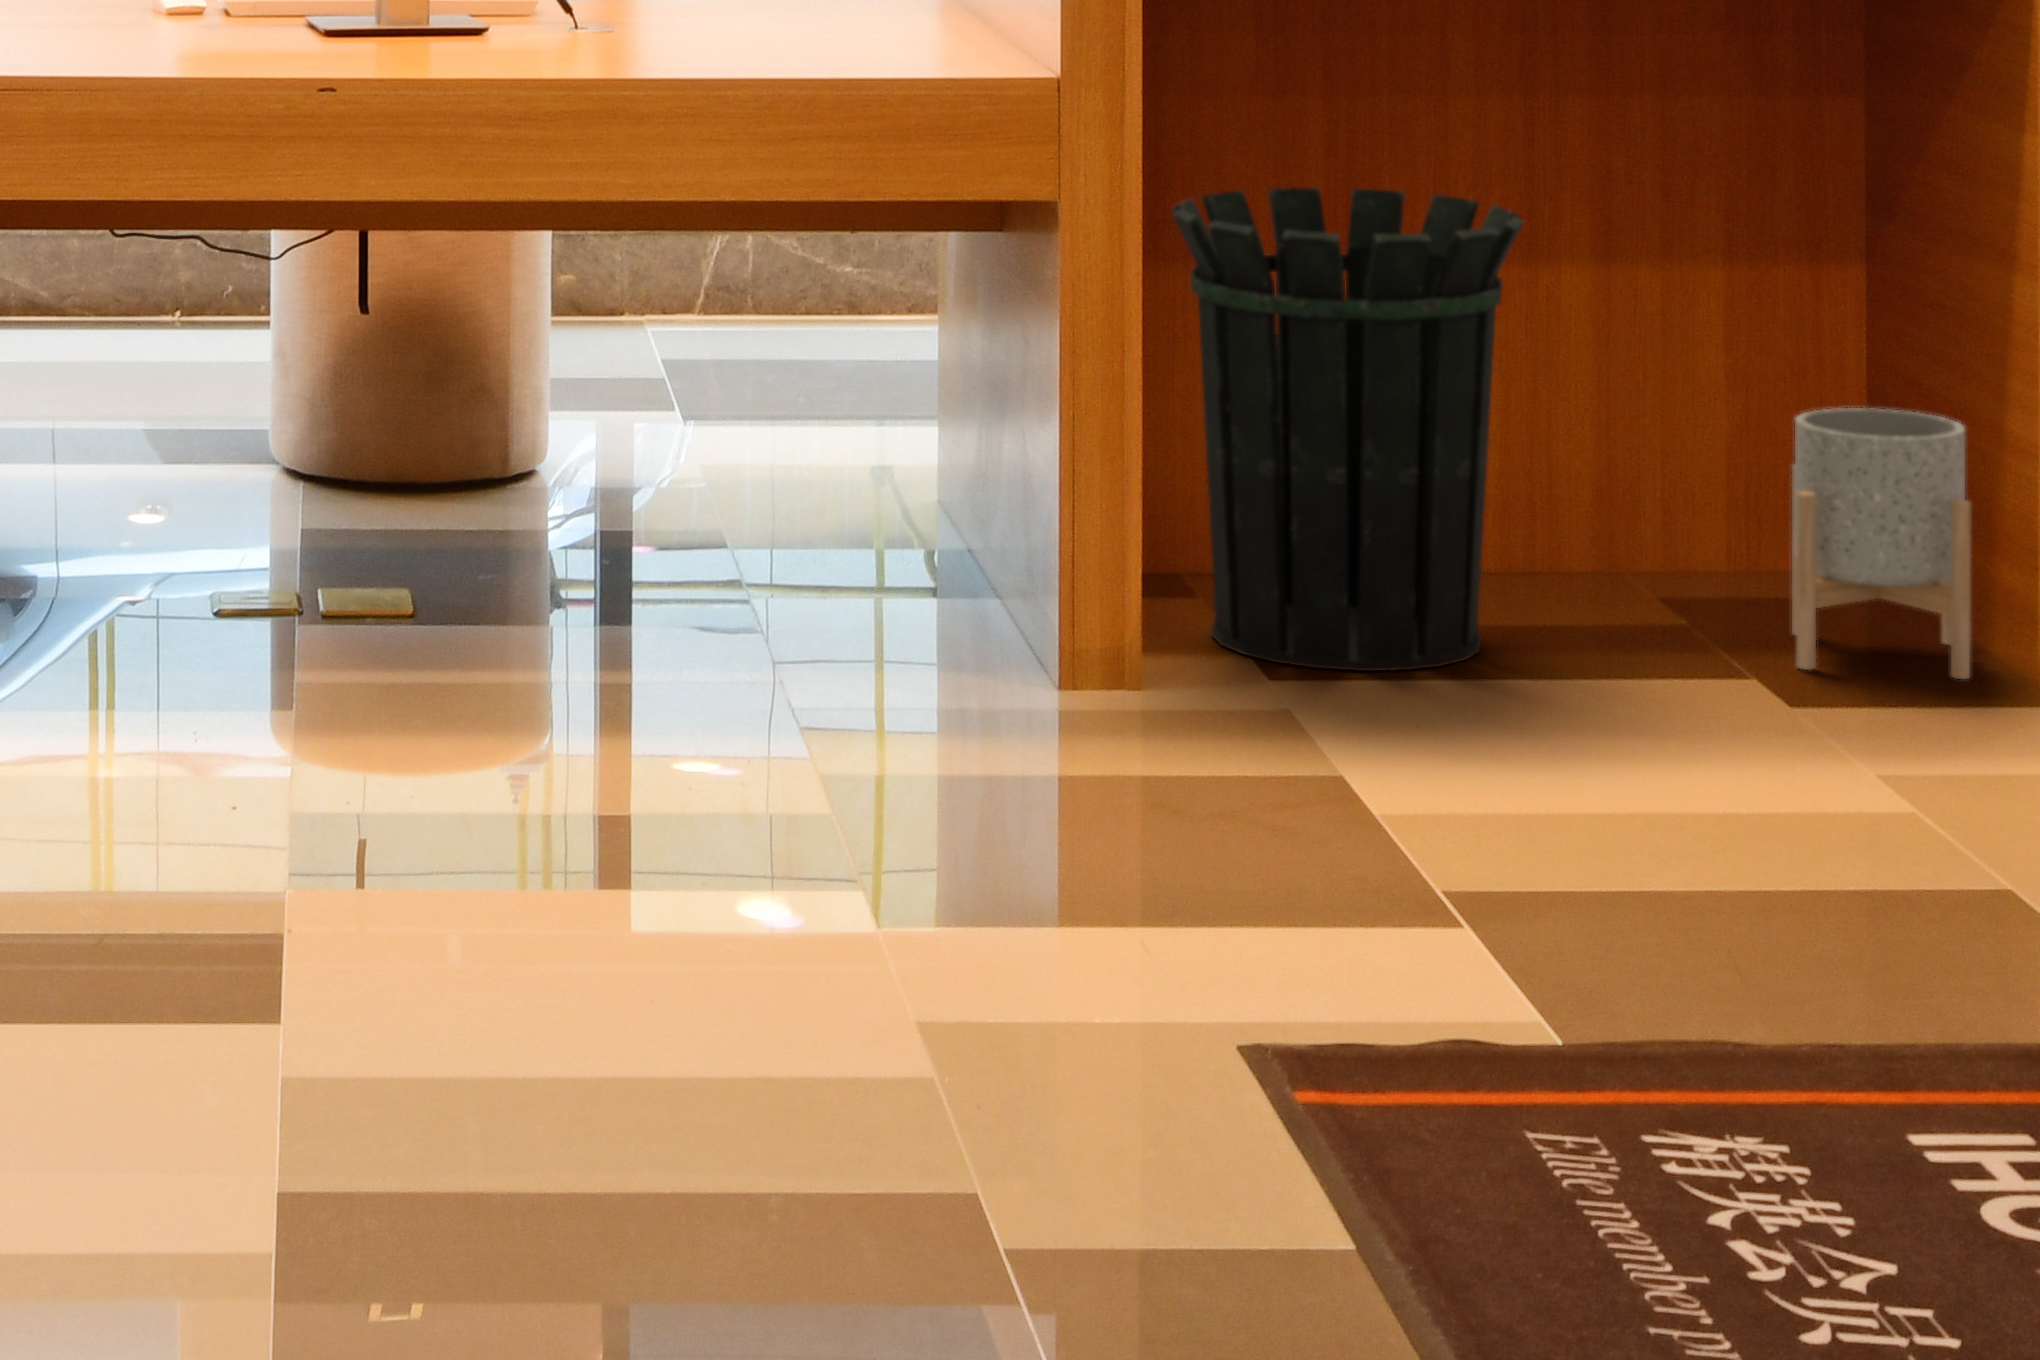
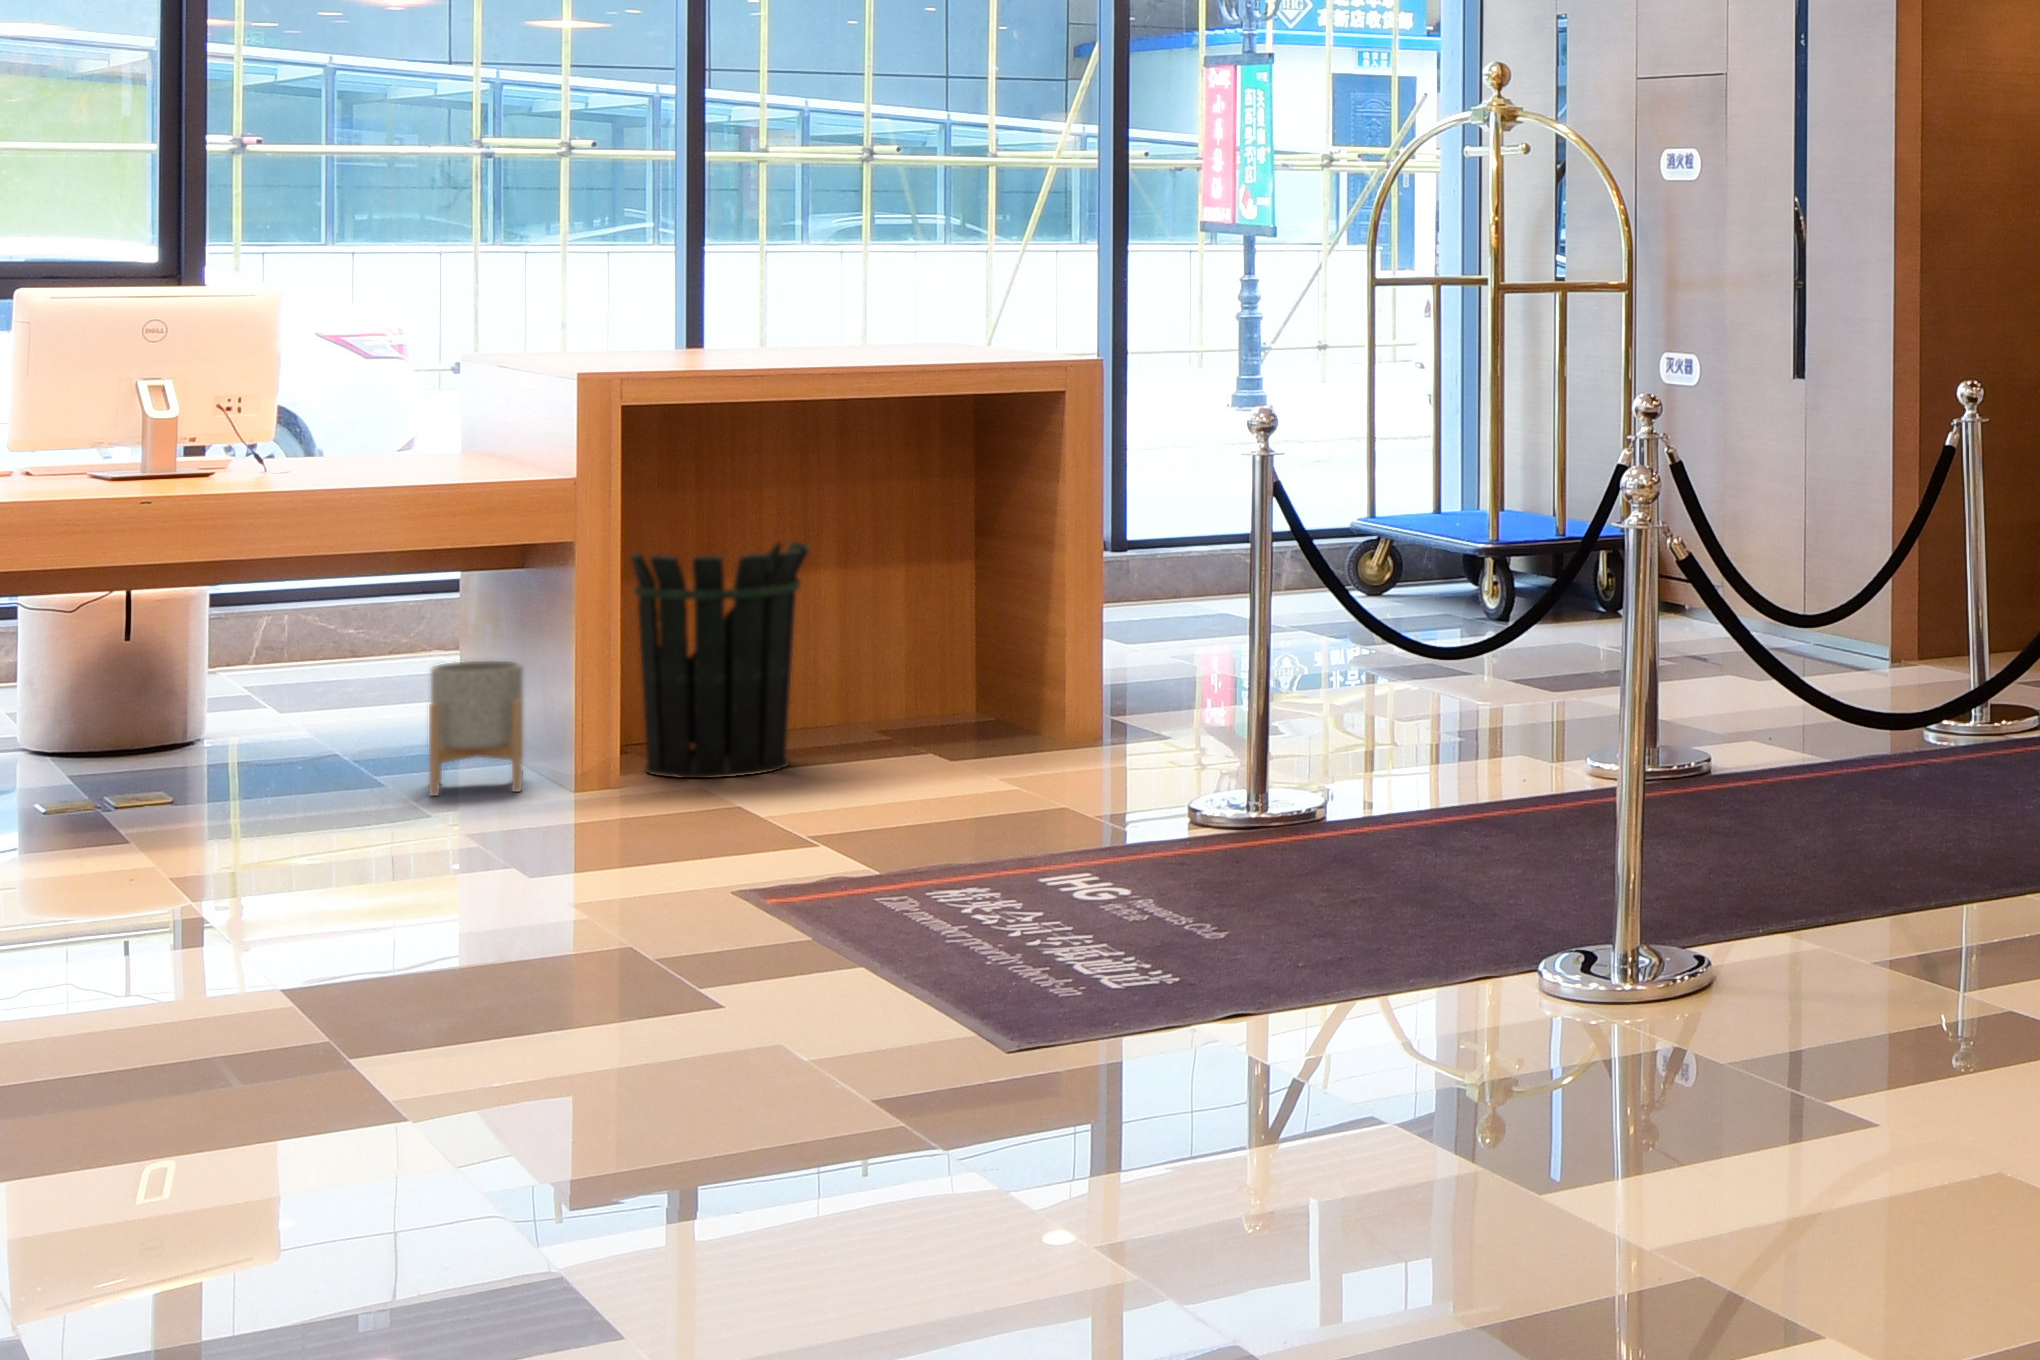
planter: present [1792,408,1971,679] -> present [429,660,523,796]

